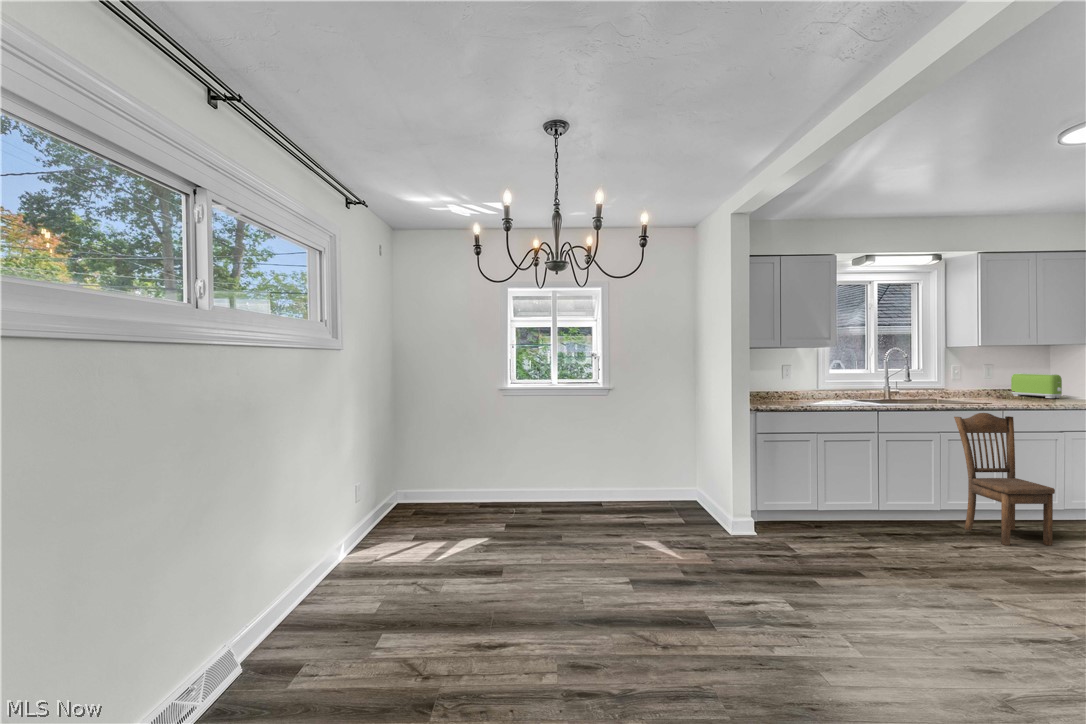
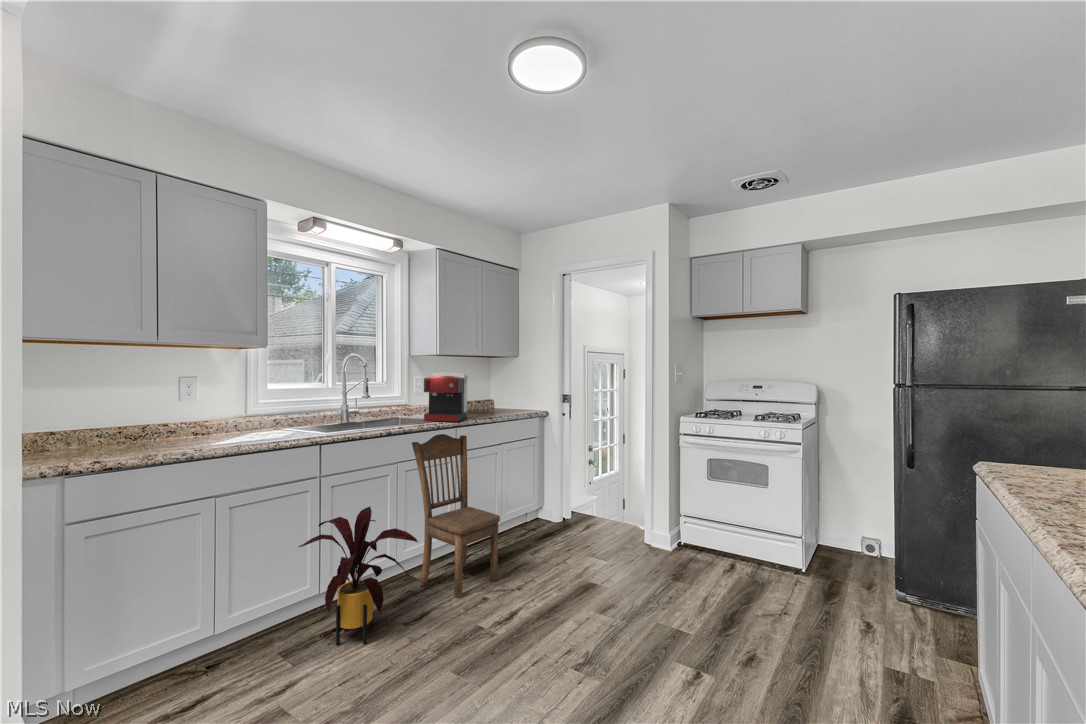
coffee maker: none [964,361,1014,404] -> present [424,372,467,421]
toaster: present [1011,373,1062,398] -> none [465,385,502,410]
house plant: none [870,458,967,546] -> present [298,507,418,645]

